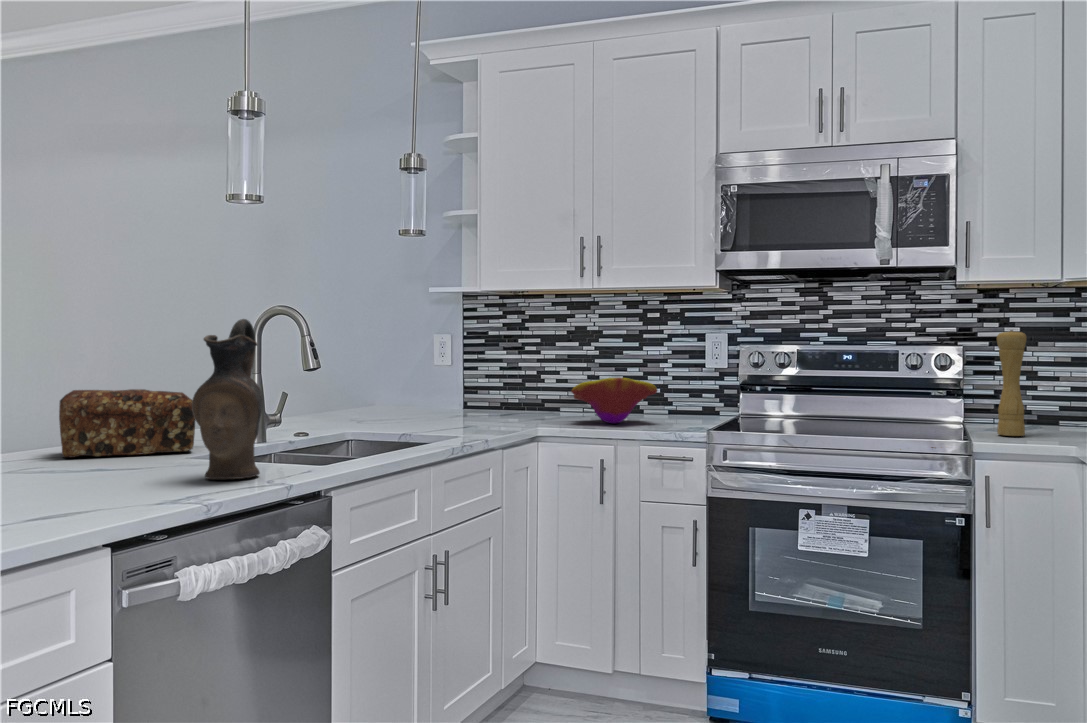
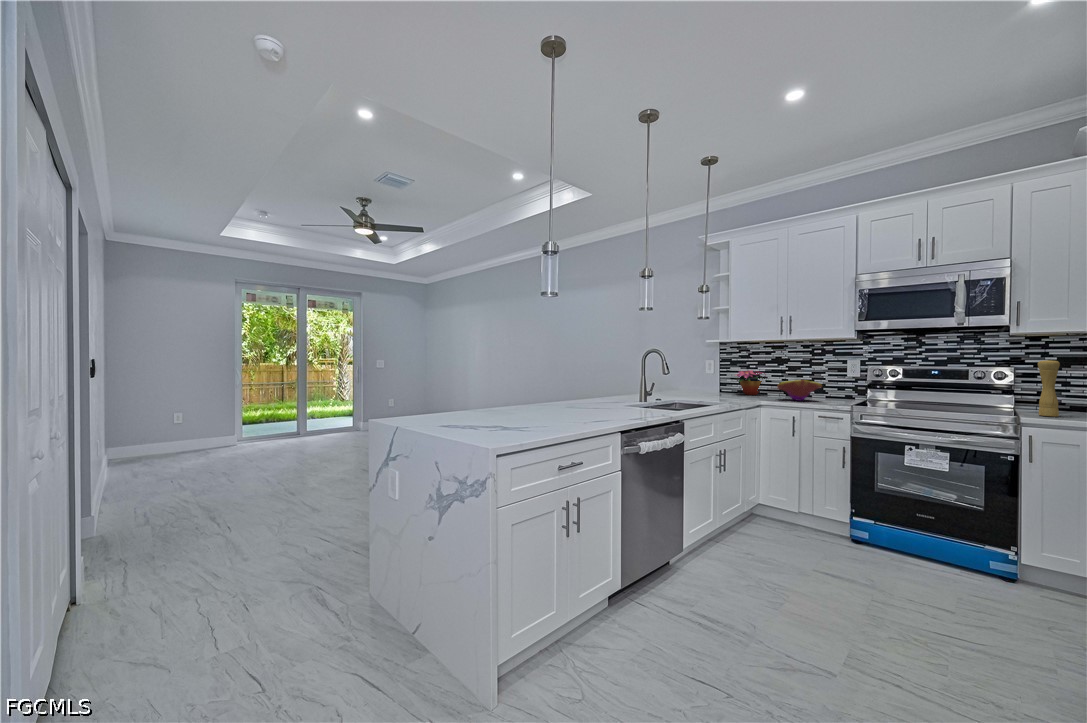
ceramic pitcher: present [192,319,263,479] -> none [642,356,666,412]
flower arrangement: none [488,357,570,414] -> present [736,370,767,395]
bread loaf: present [59,389,195,458] -> none [583,380,629,403]

